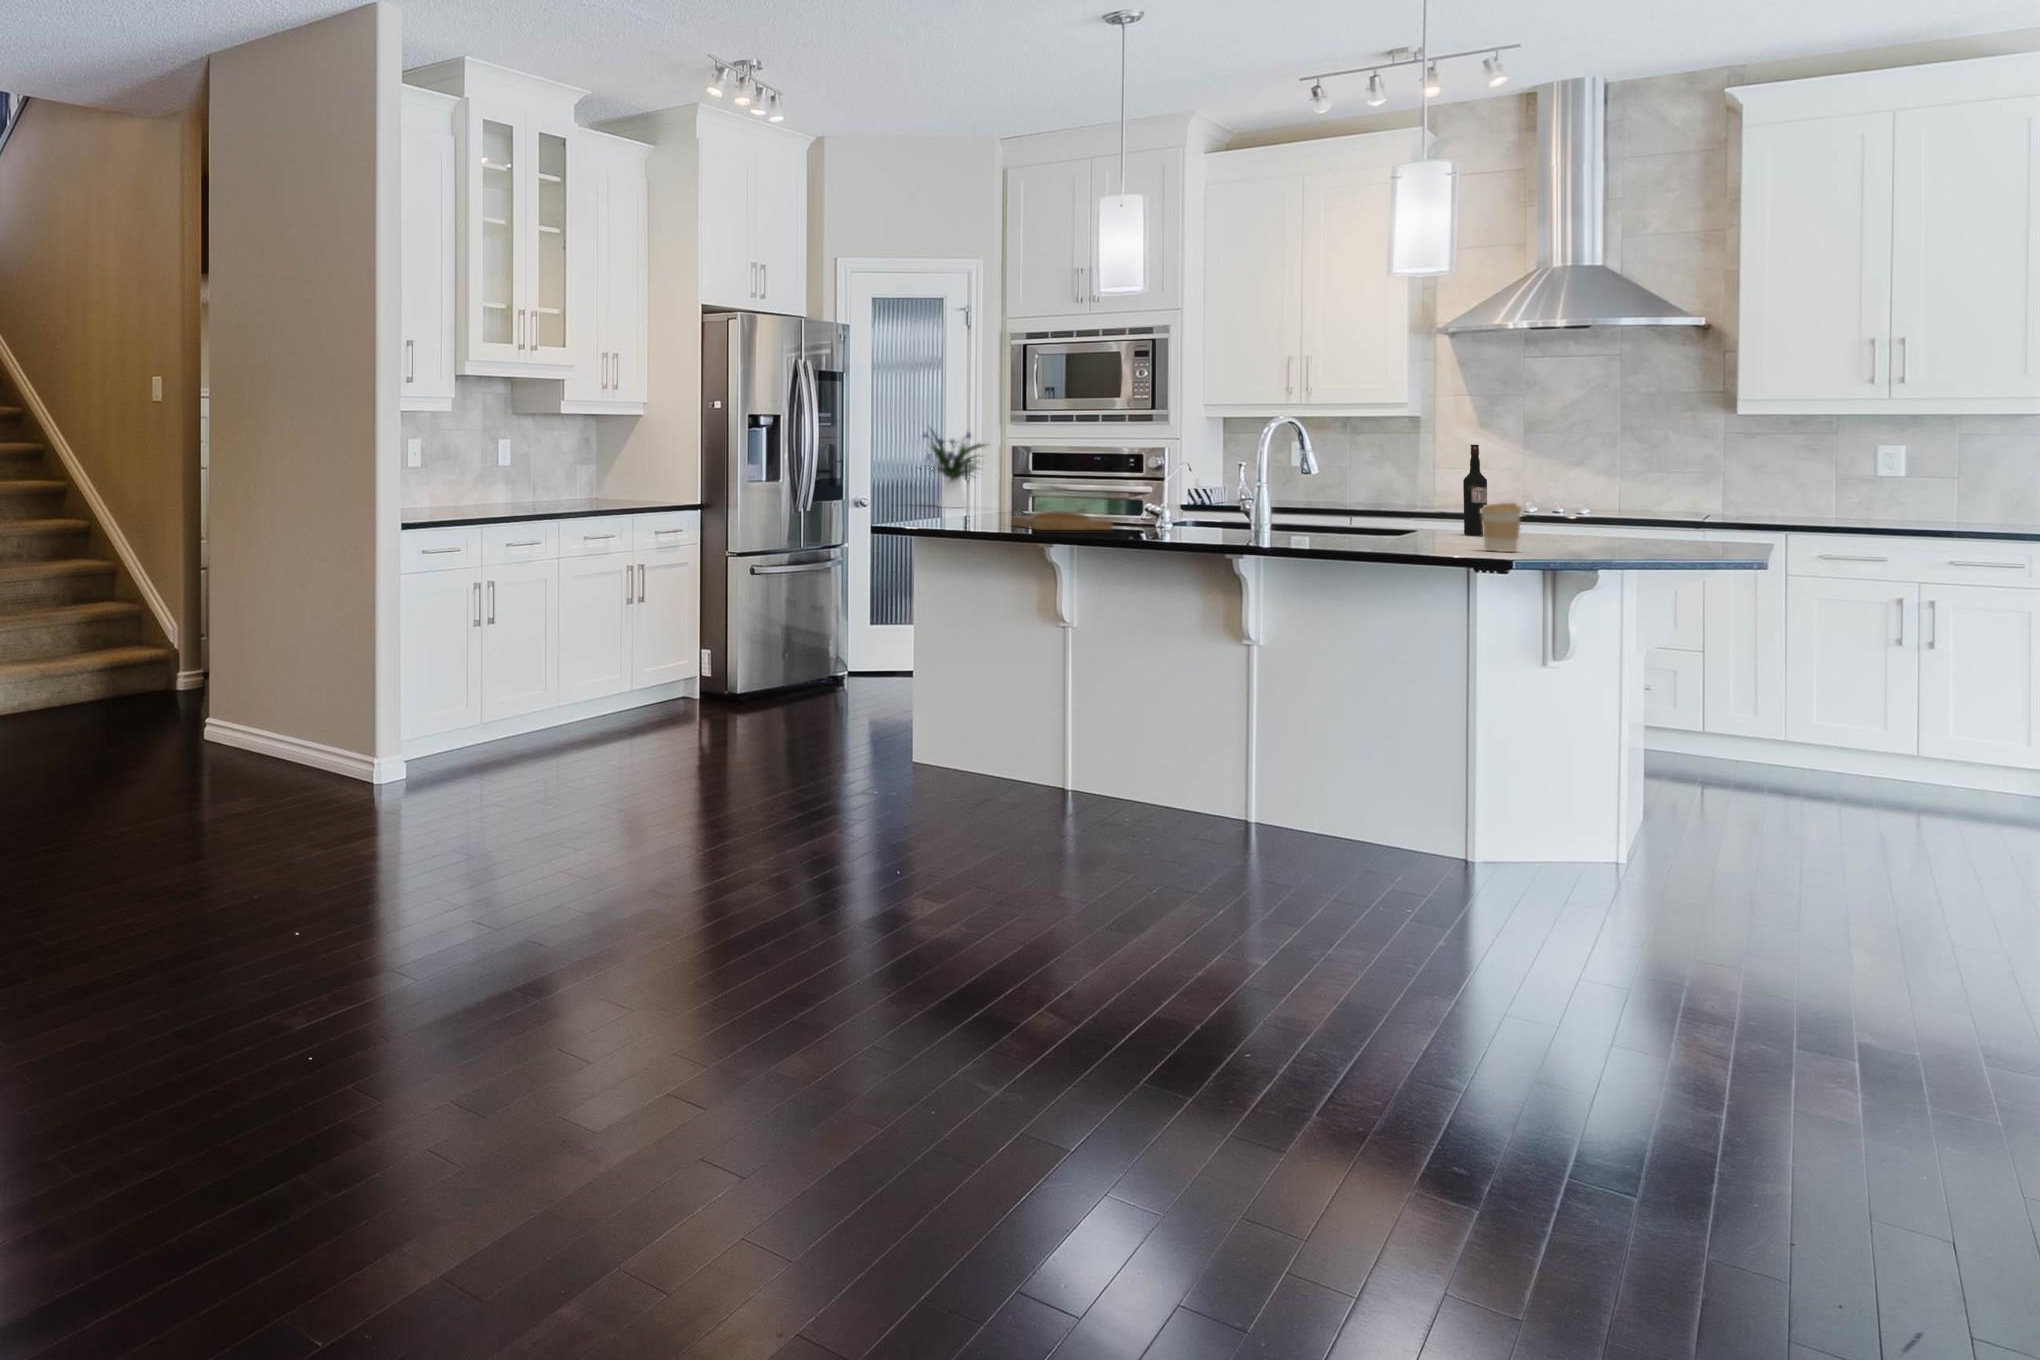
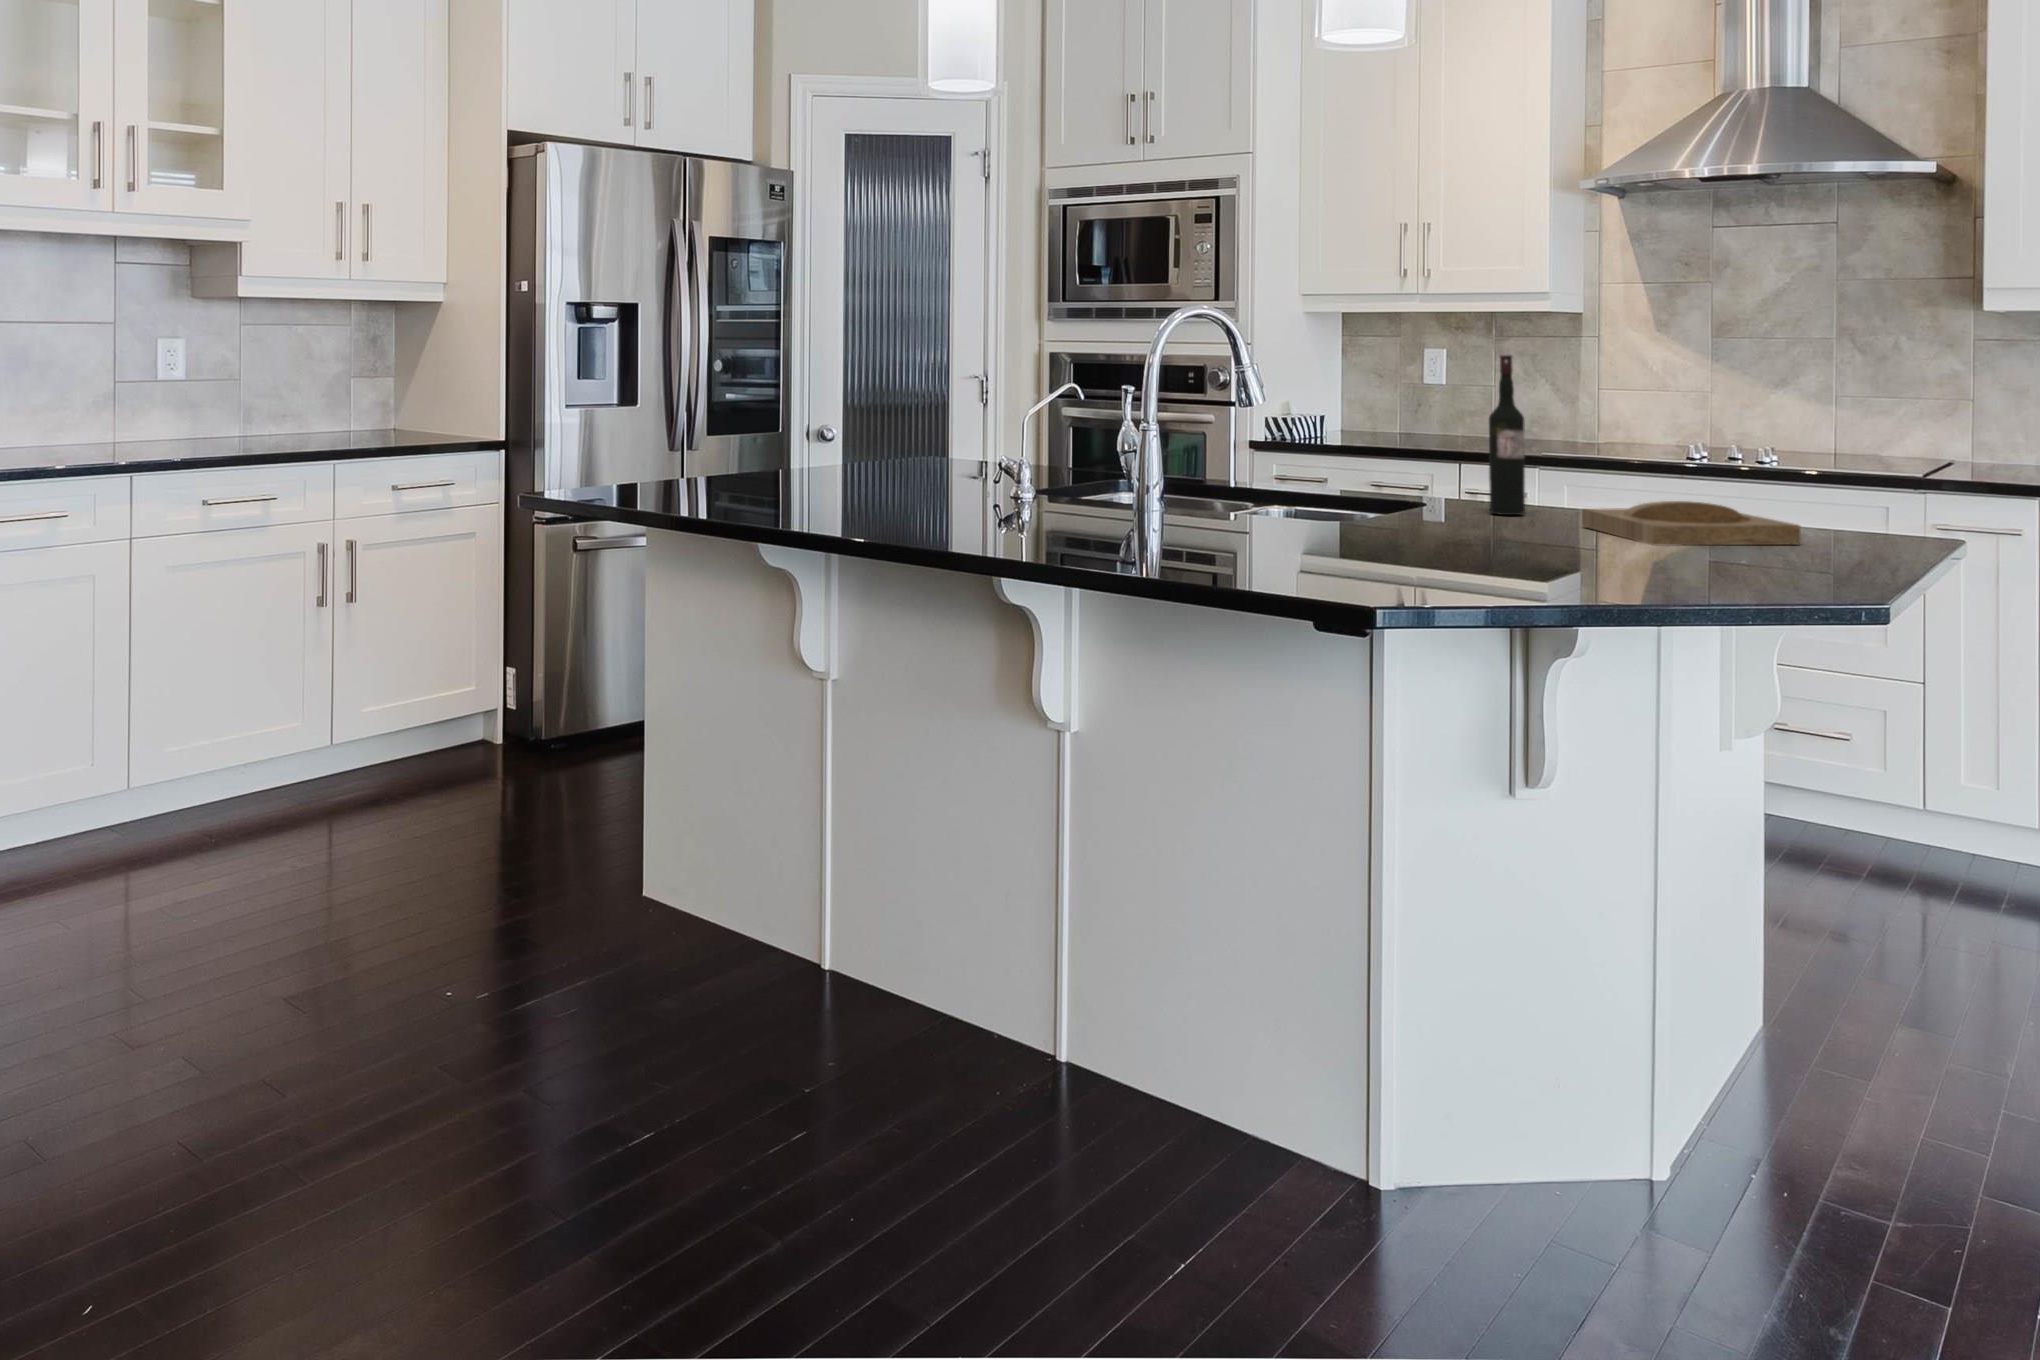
flower arrangement: present [920,430,985,508] -> none [888,322,1001,443]
coffee cup: present [1481,503,1521,552] -> none [1335,480,1410,587]
tray: present [1011,511,1112,530] -> present [1582,501,1800,545]

